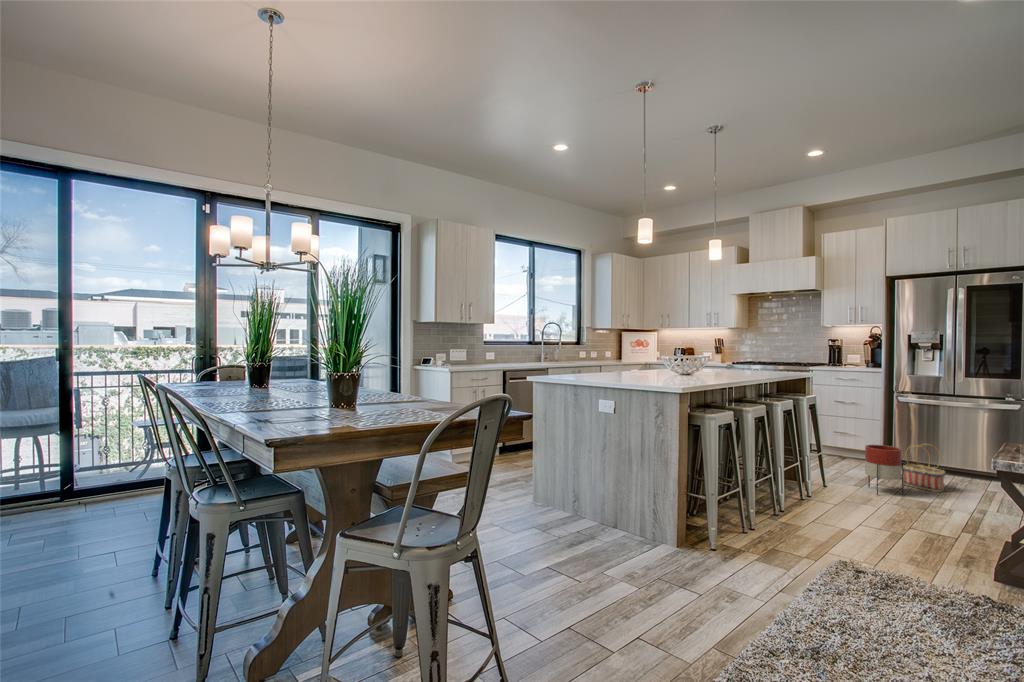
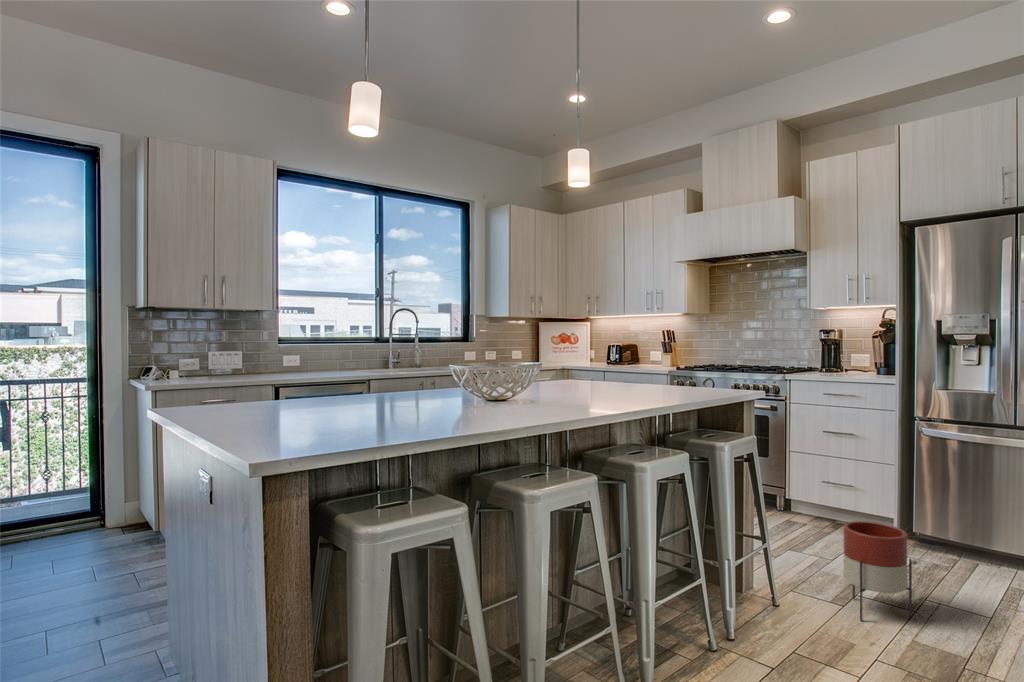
basket: present [903,446,945,492] -> none [917,517,994,612]

